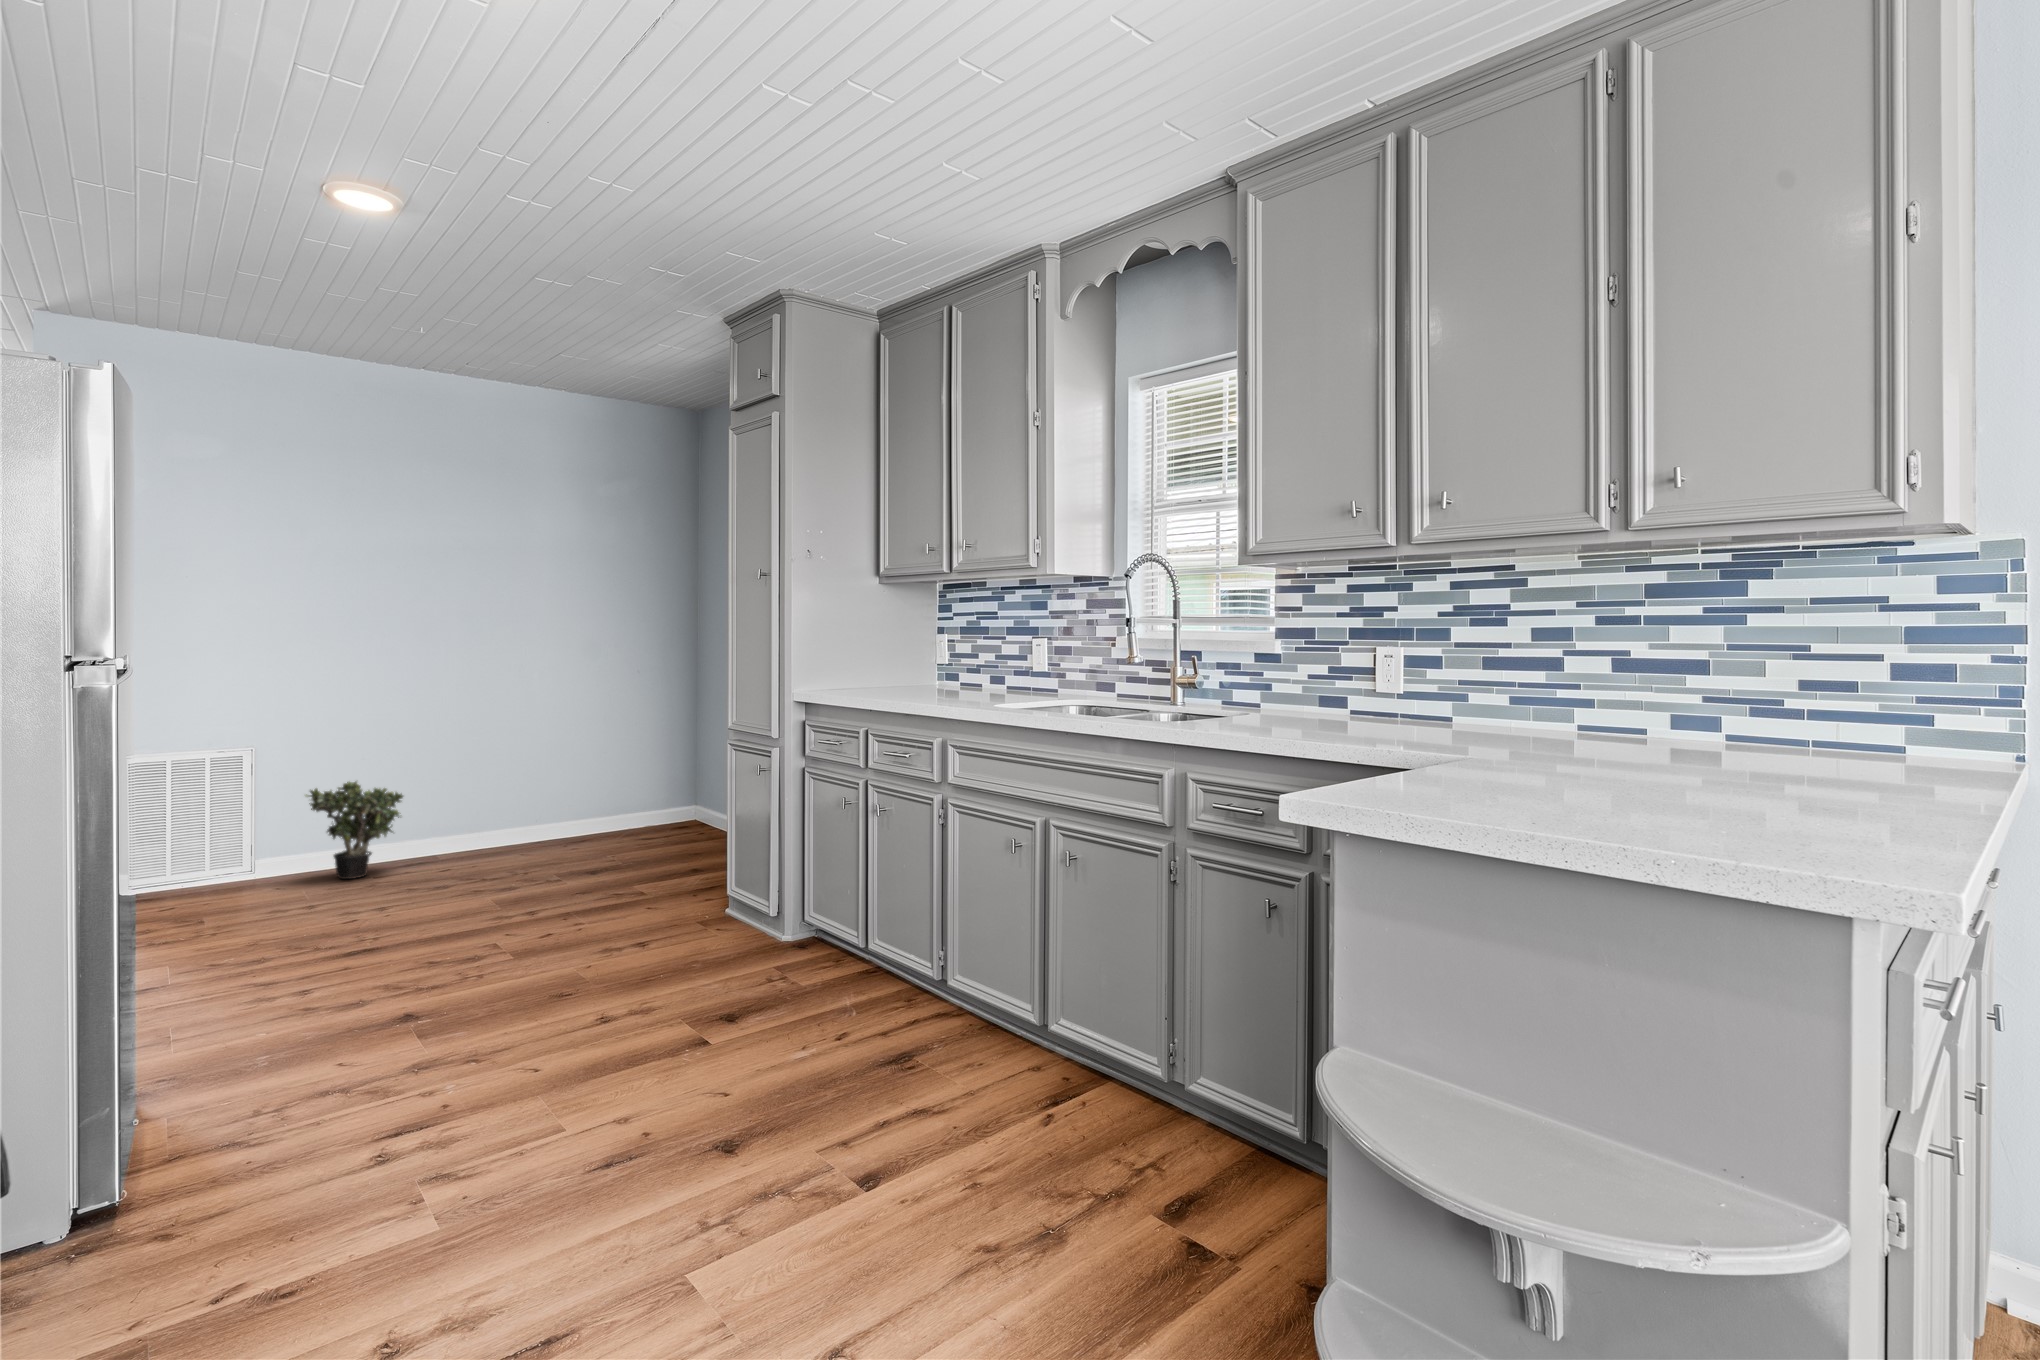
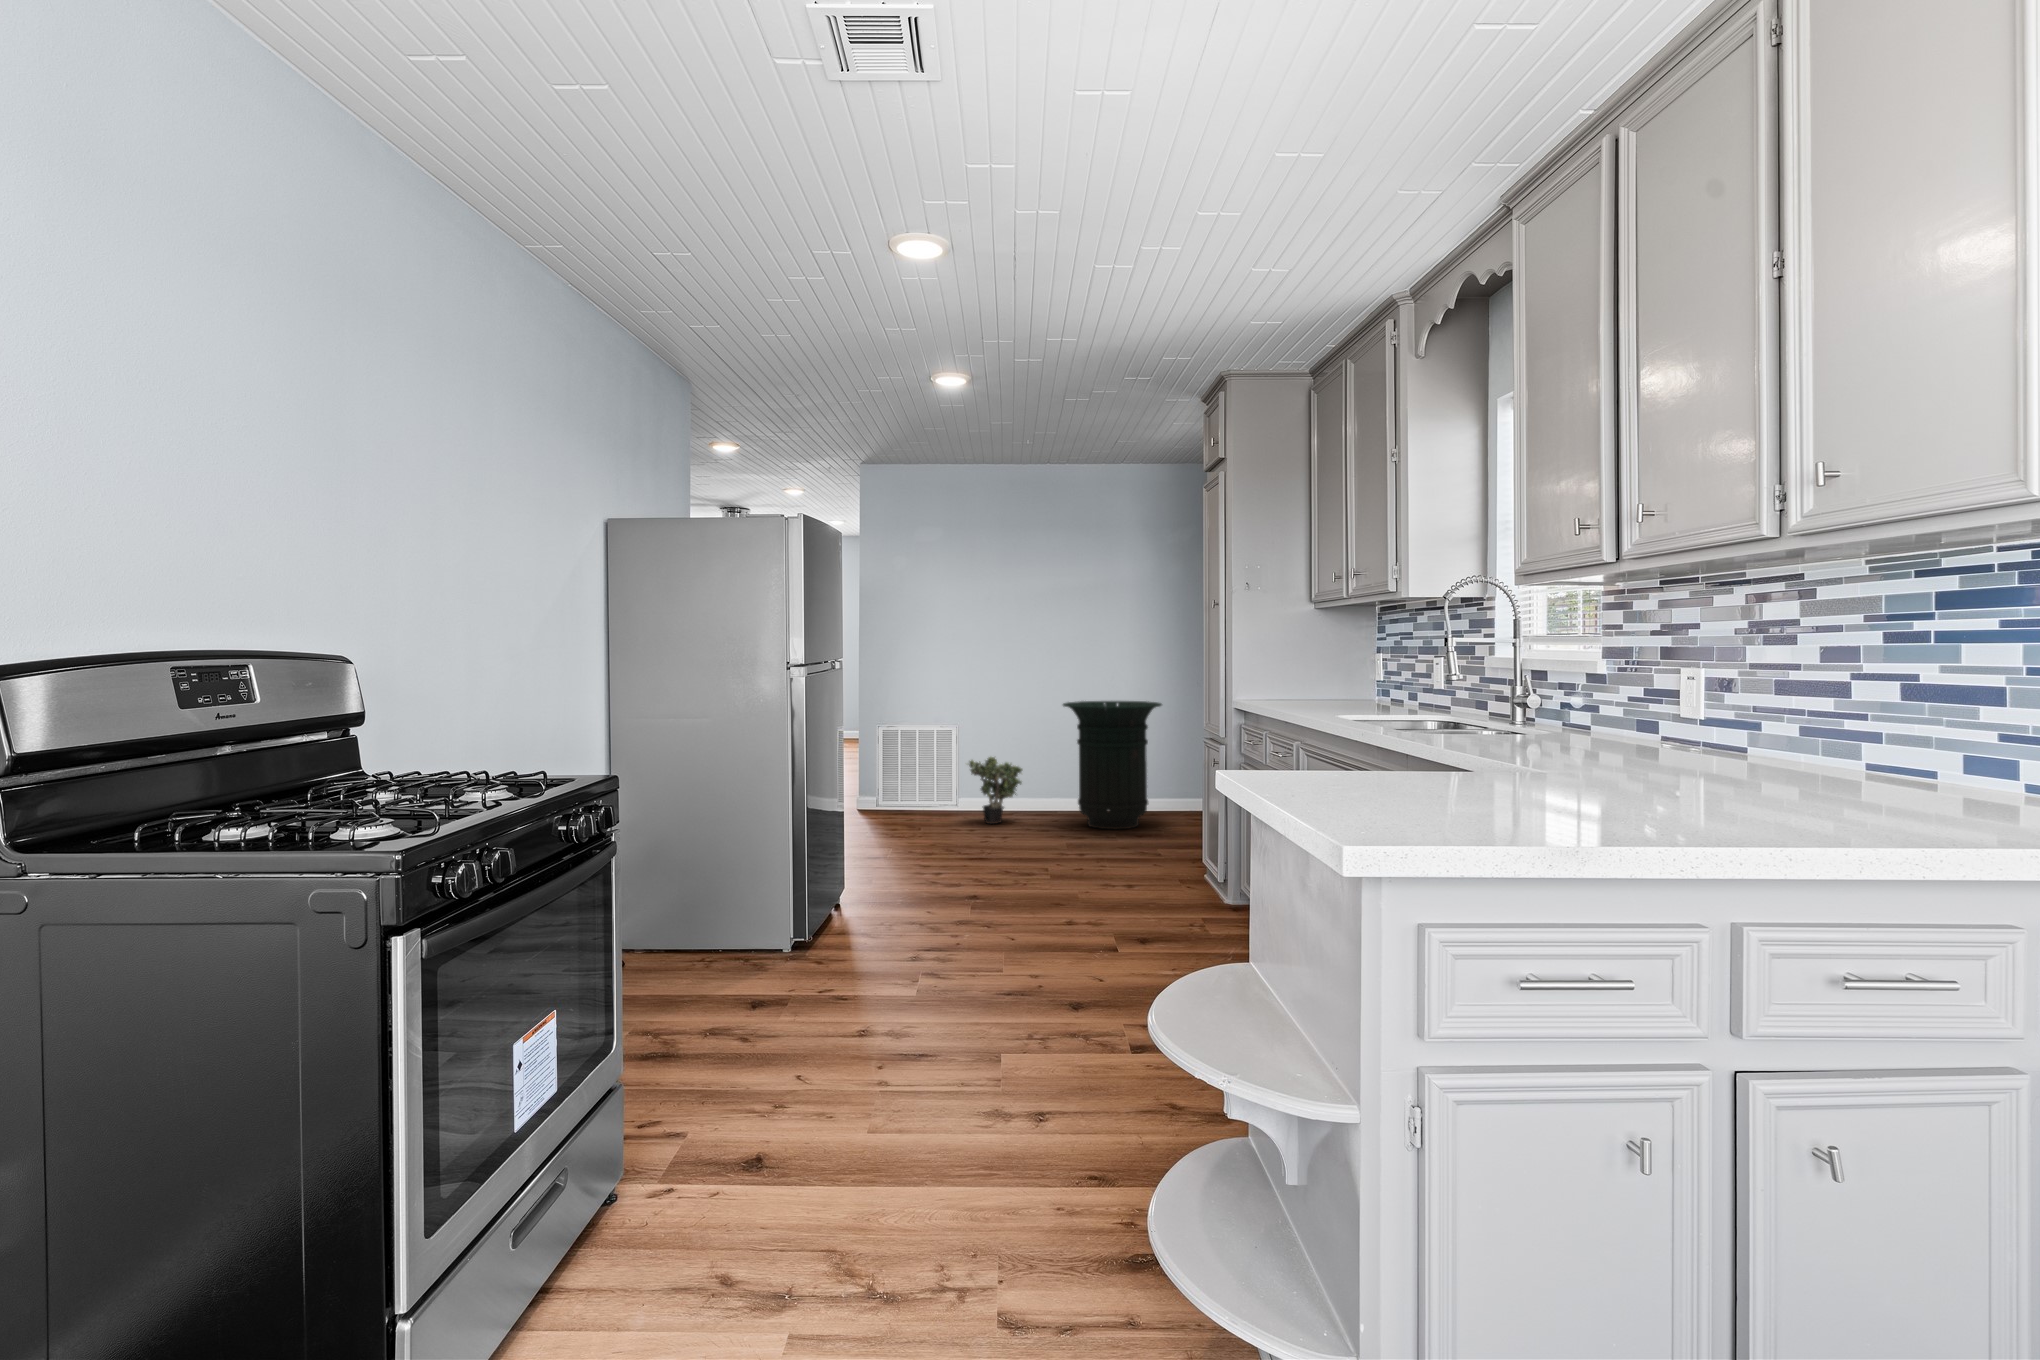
trash can: none [471,695,618,864] -> present [1063,701,1162,829]

